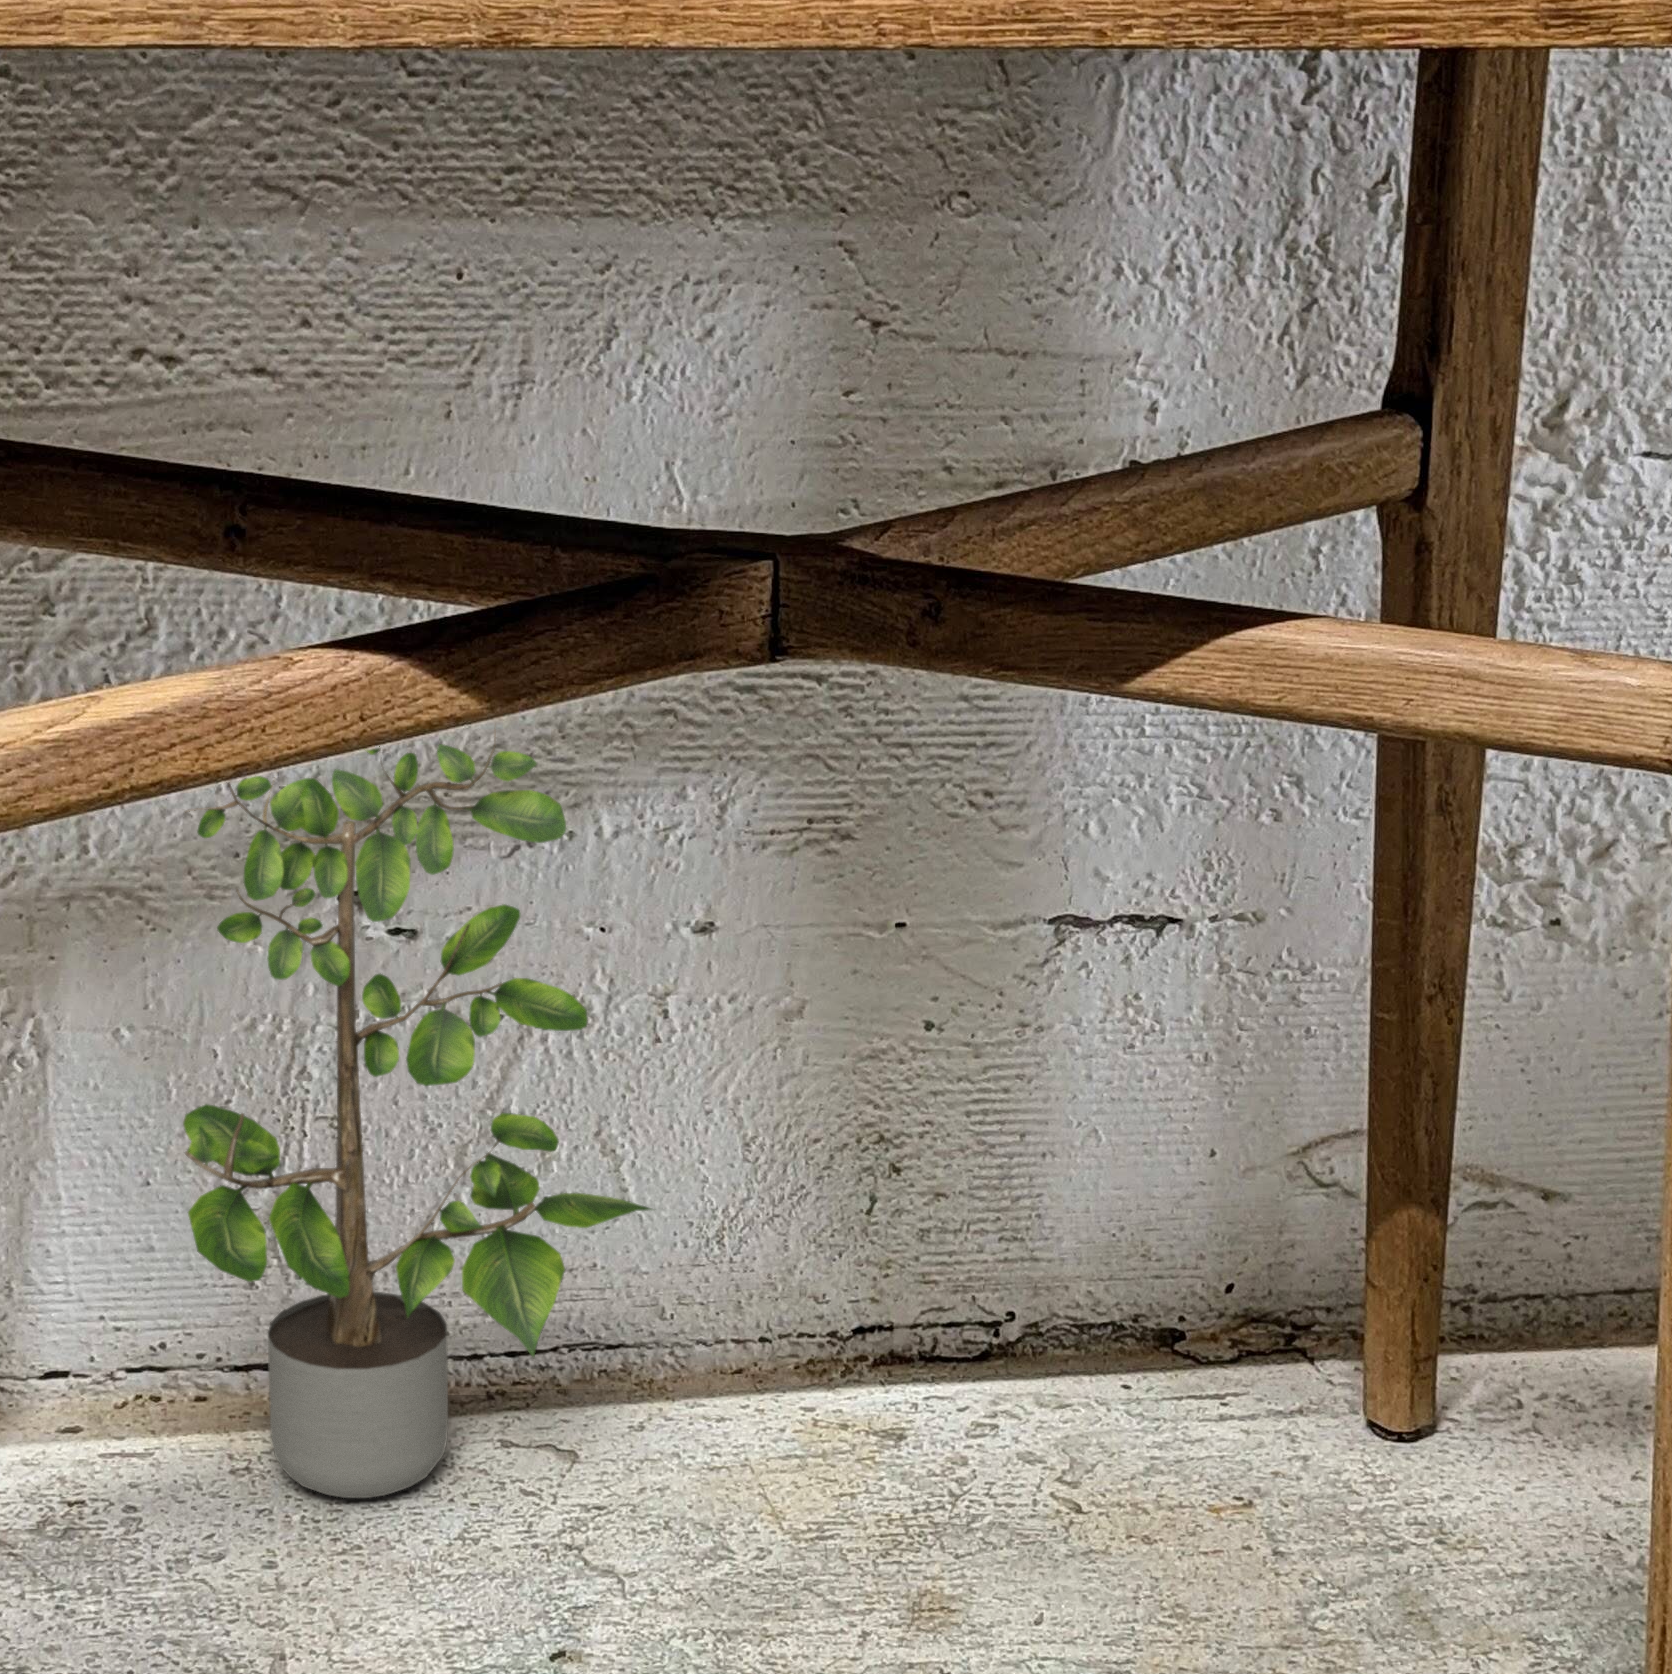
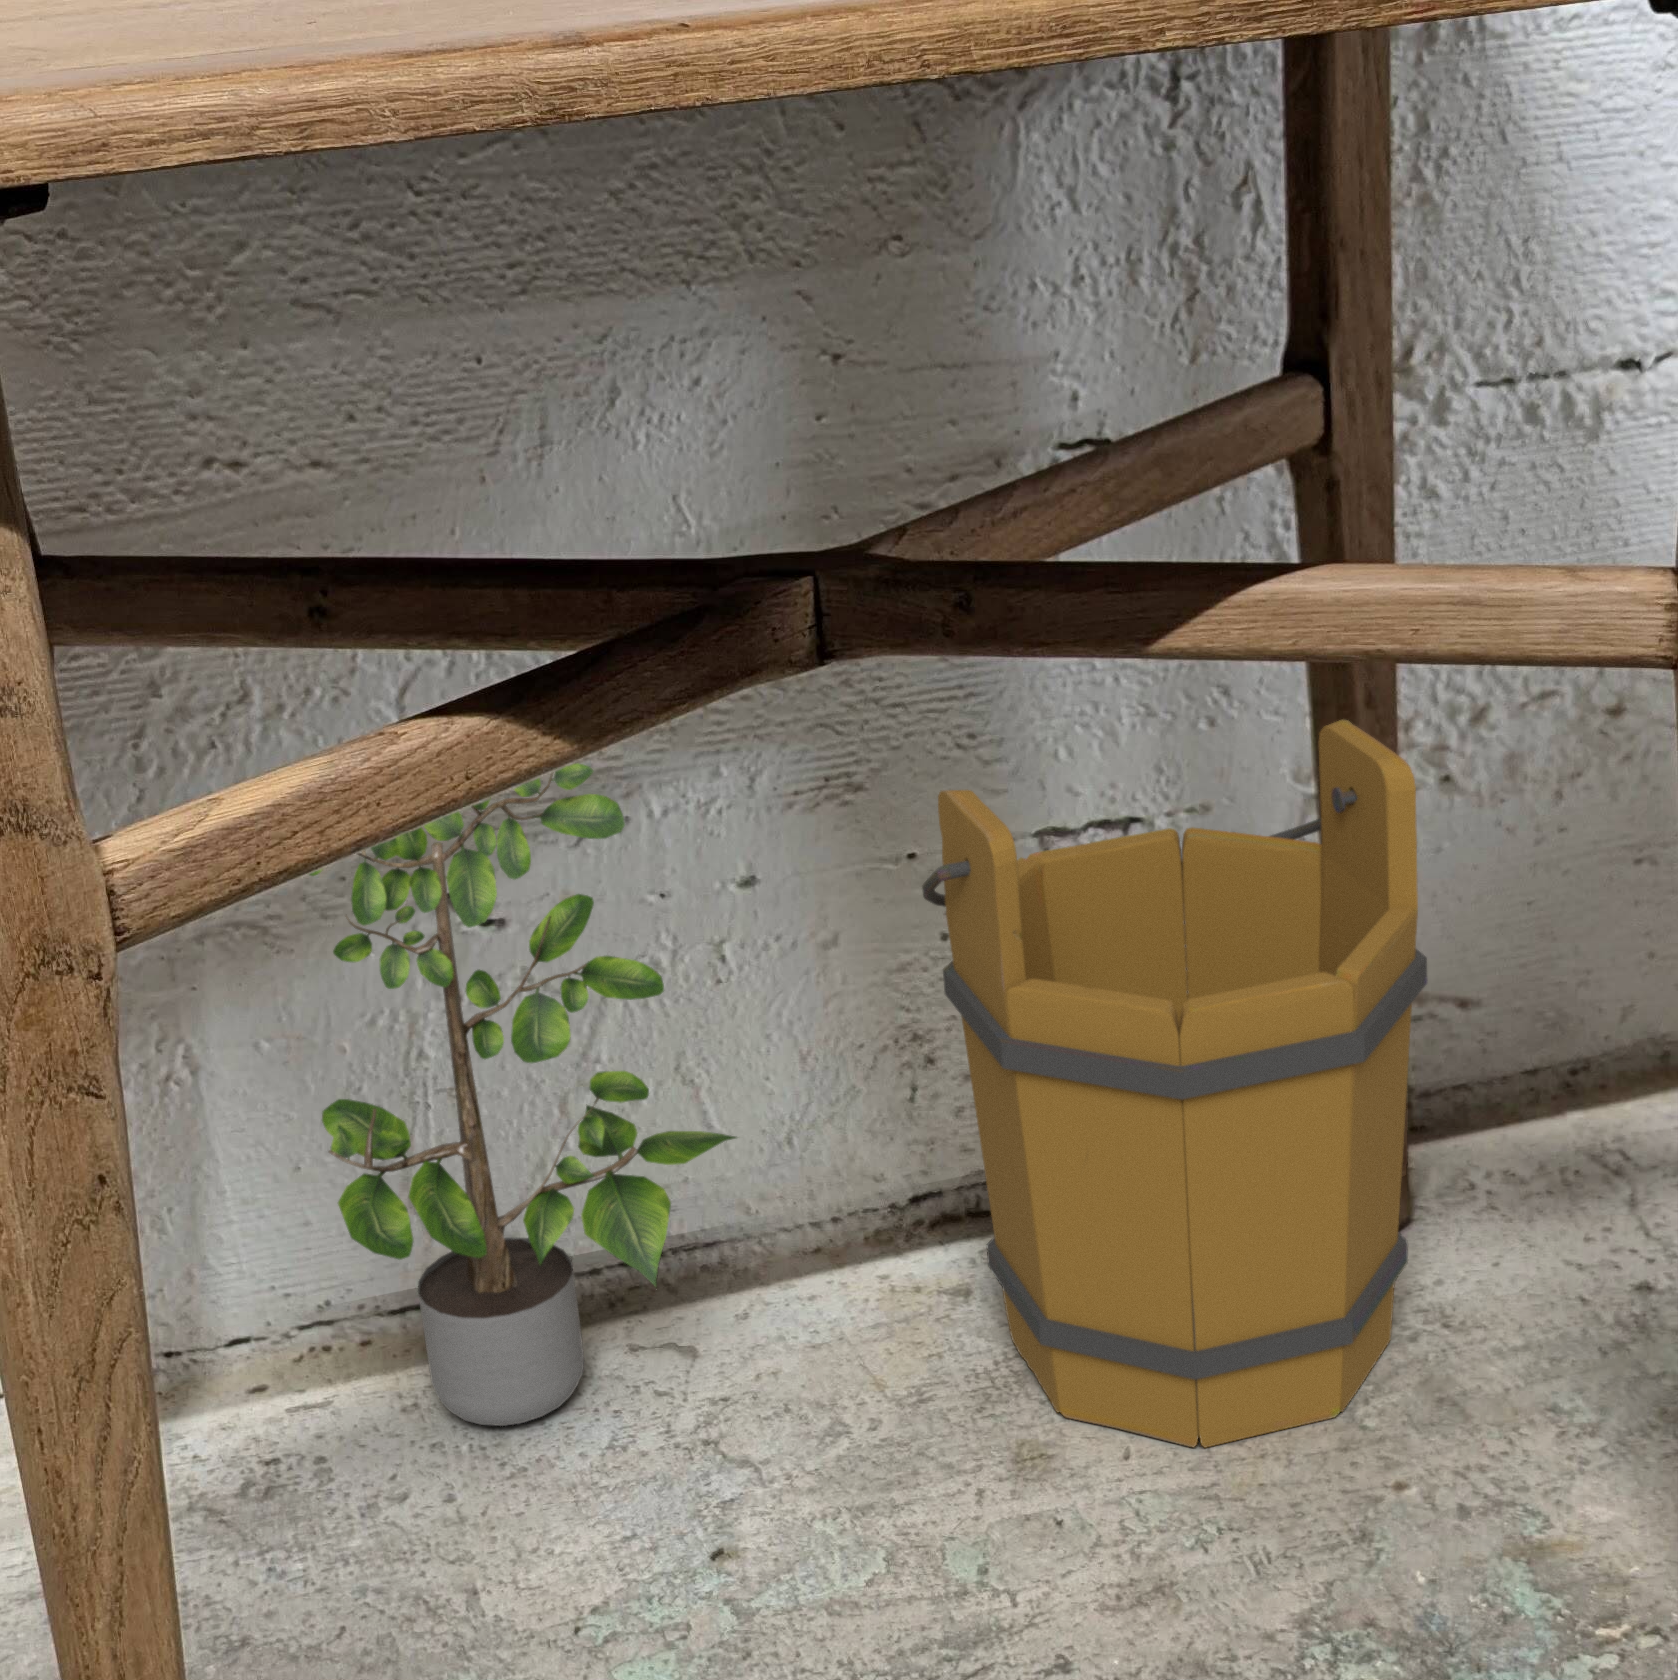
bucket: none [893,820,1464,1619] -> present [922,720,1427,1447]

